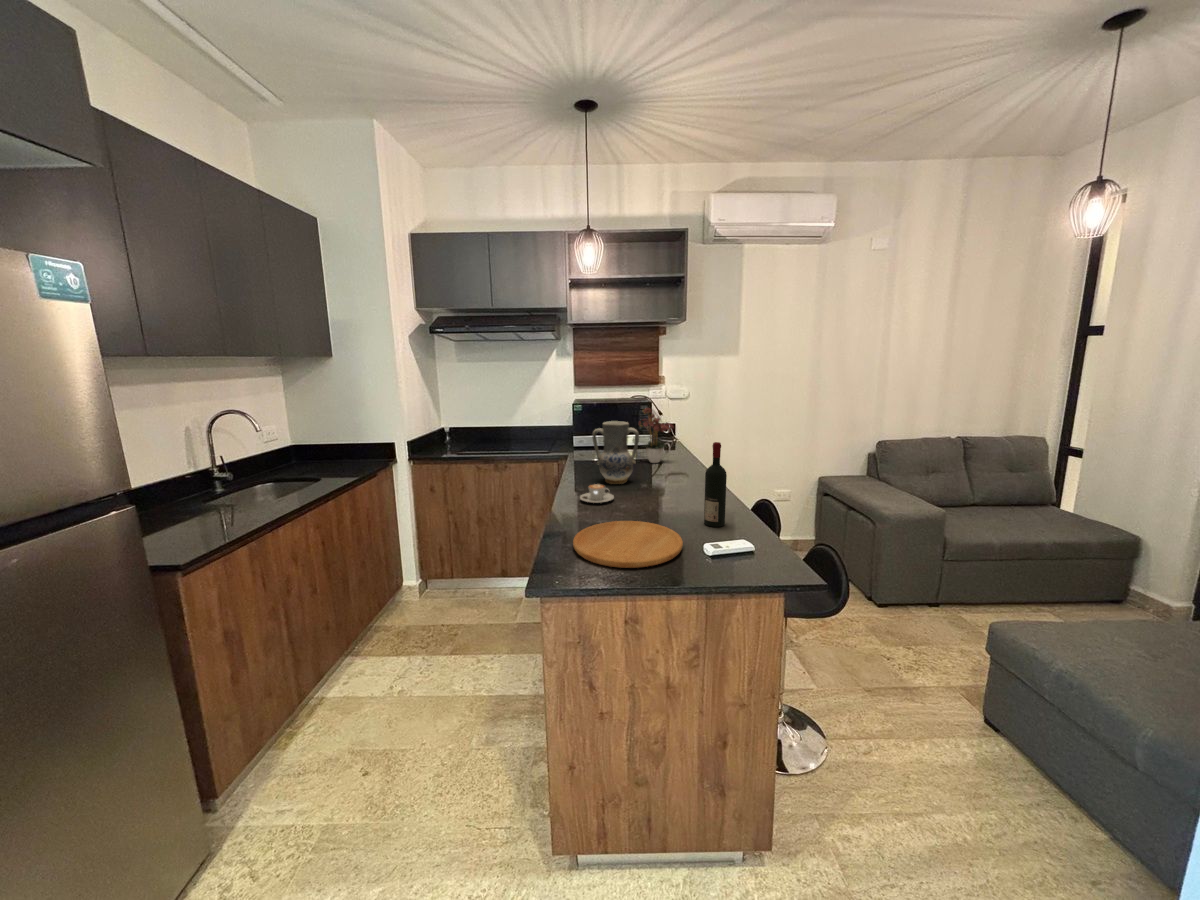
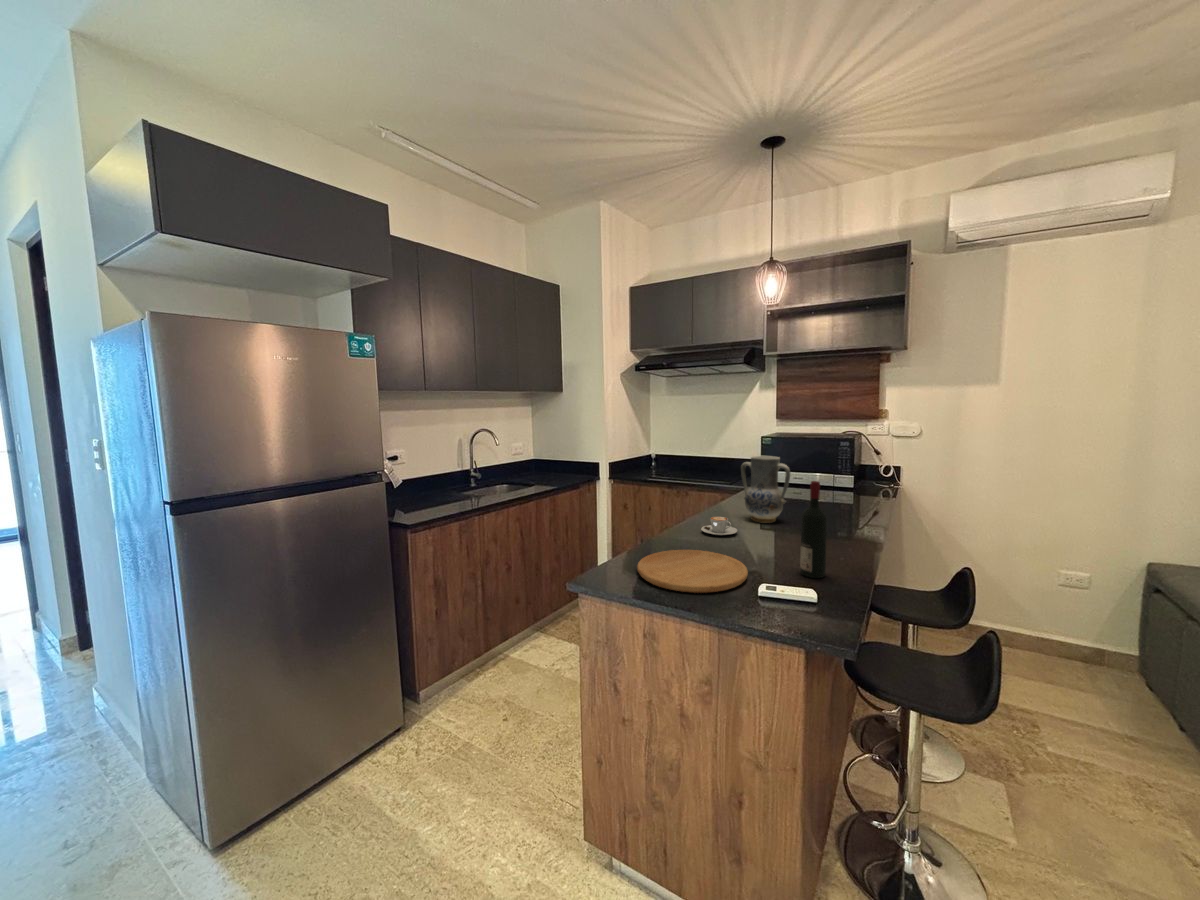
flower arrangement: present [639,408,674,463] -> none [816,442,867,509]

